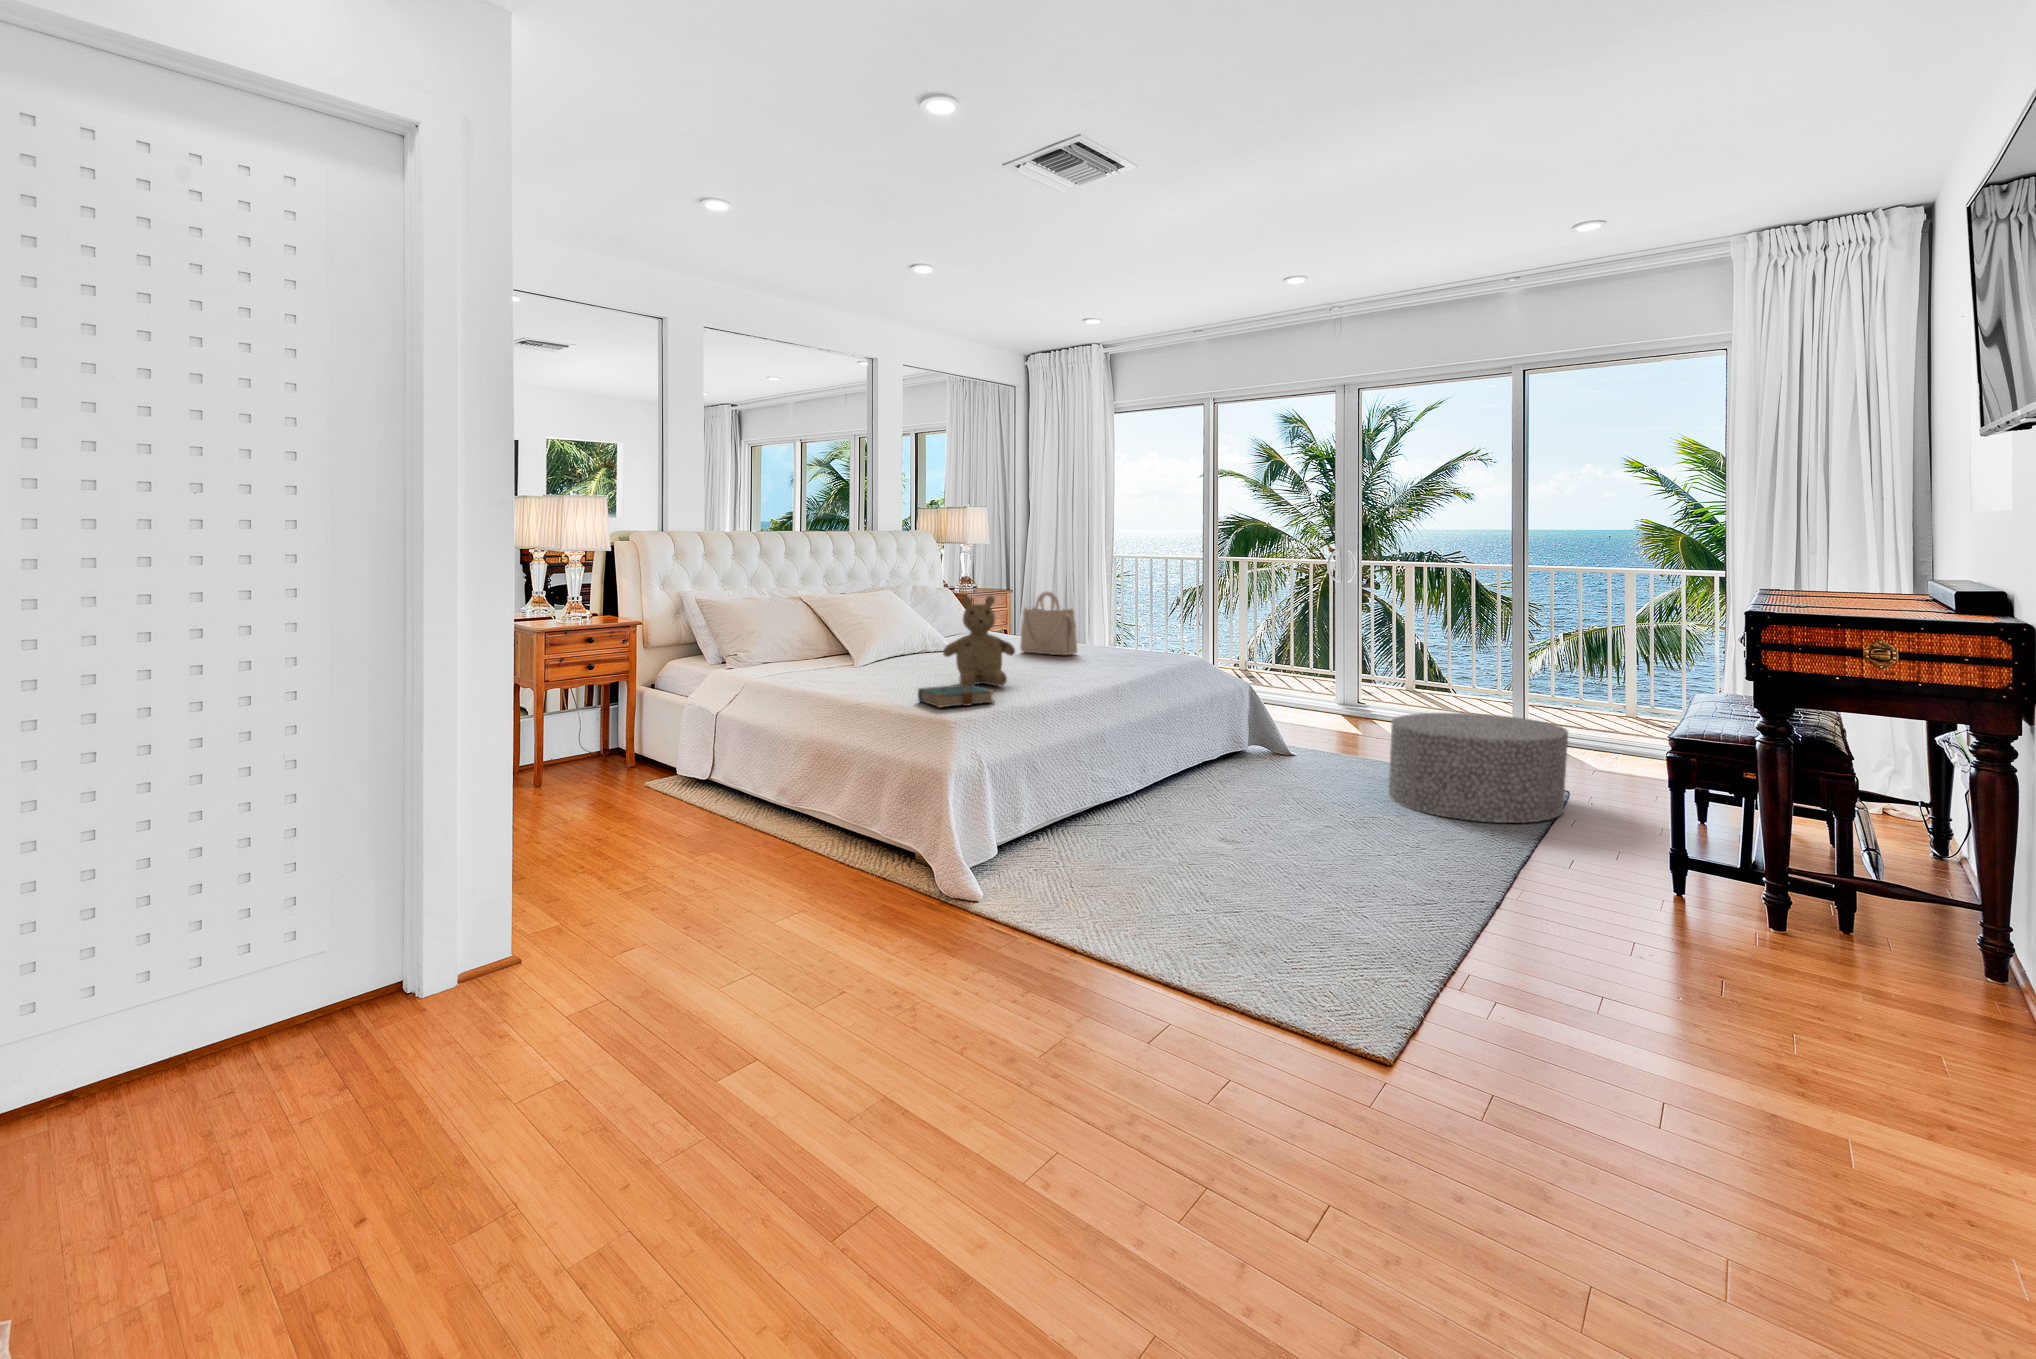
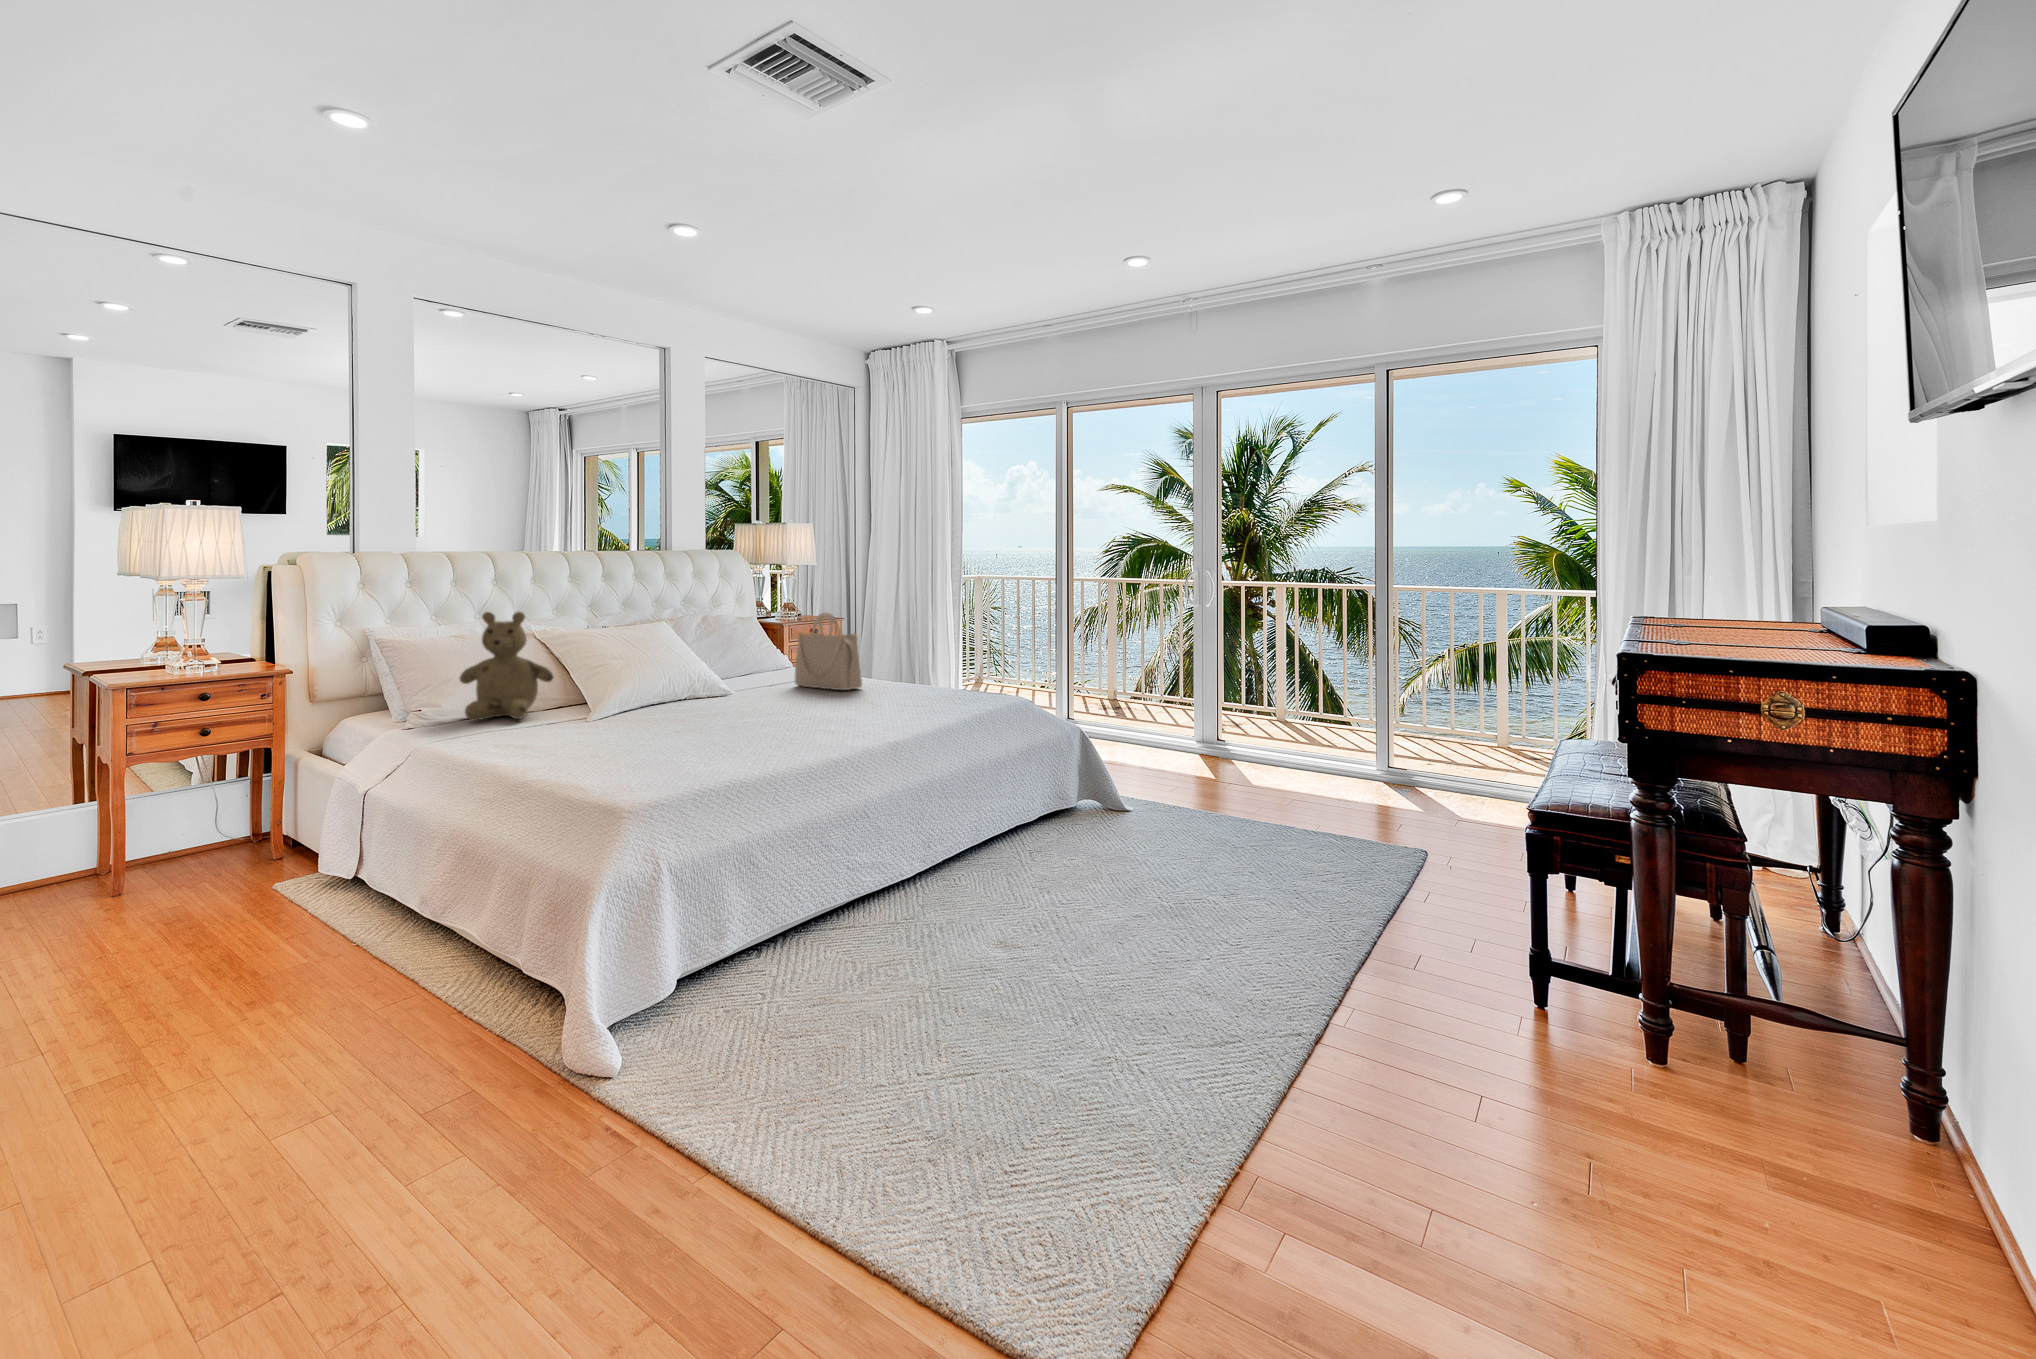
teddy bear: present [943,596,1015,687] -> present [460,612,553,720]
book: present [918,684,994,708] -> none [591,735,692,770]
ottoman: present [1389,713,1568,823] -> none [1219,759,1421,899]

